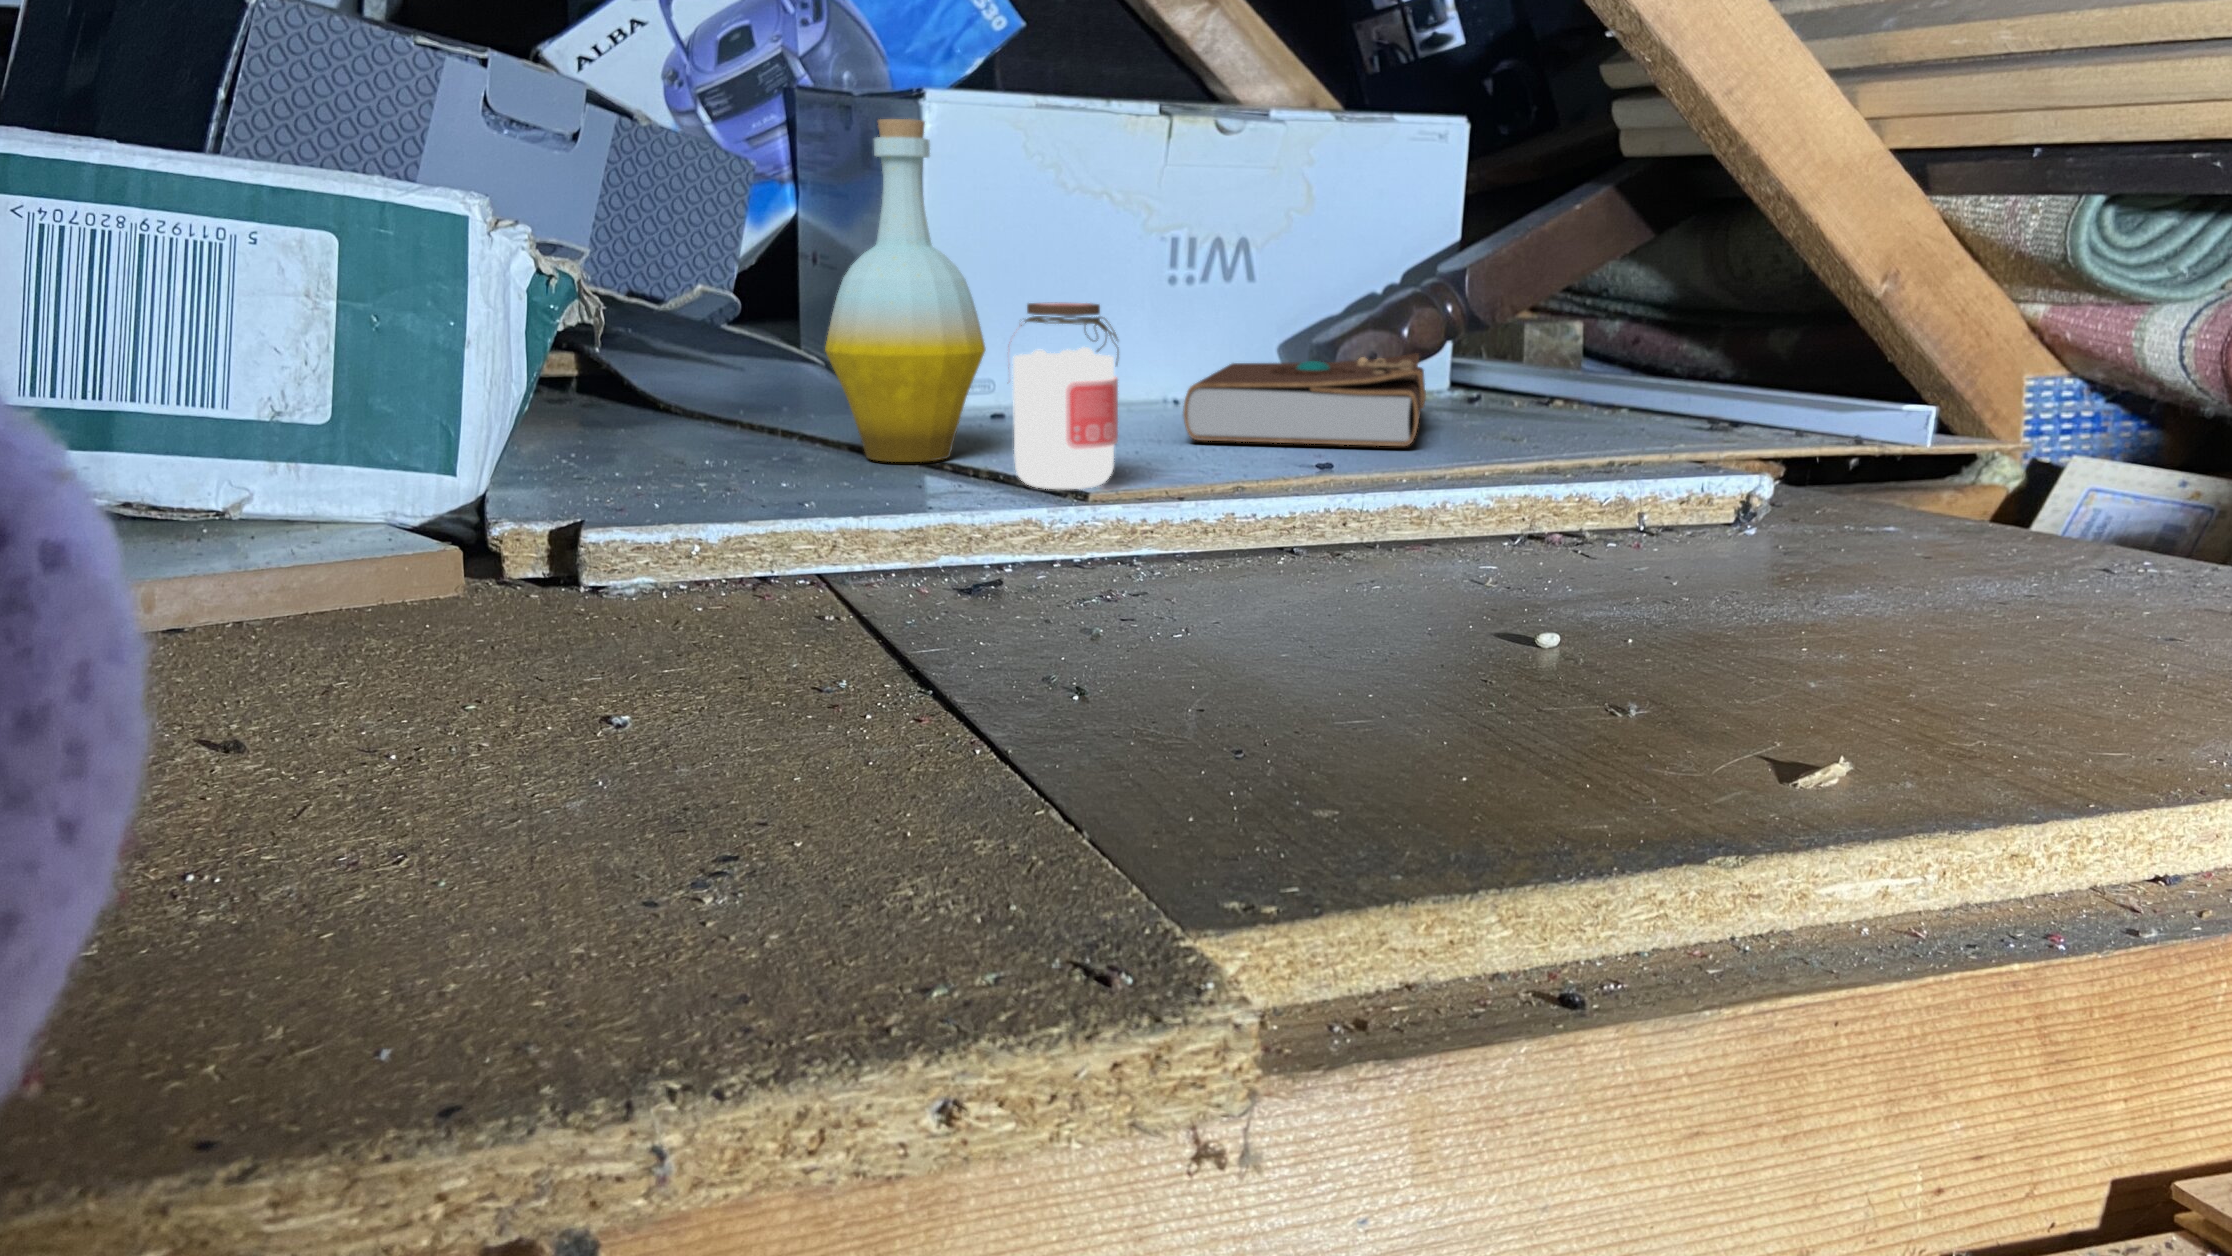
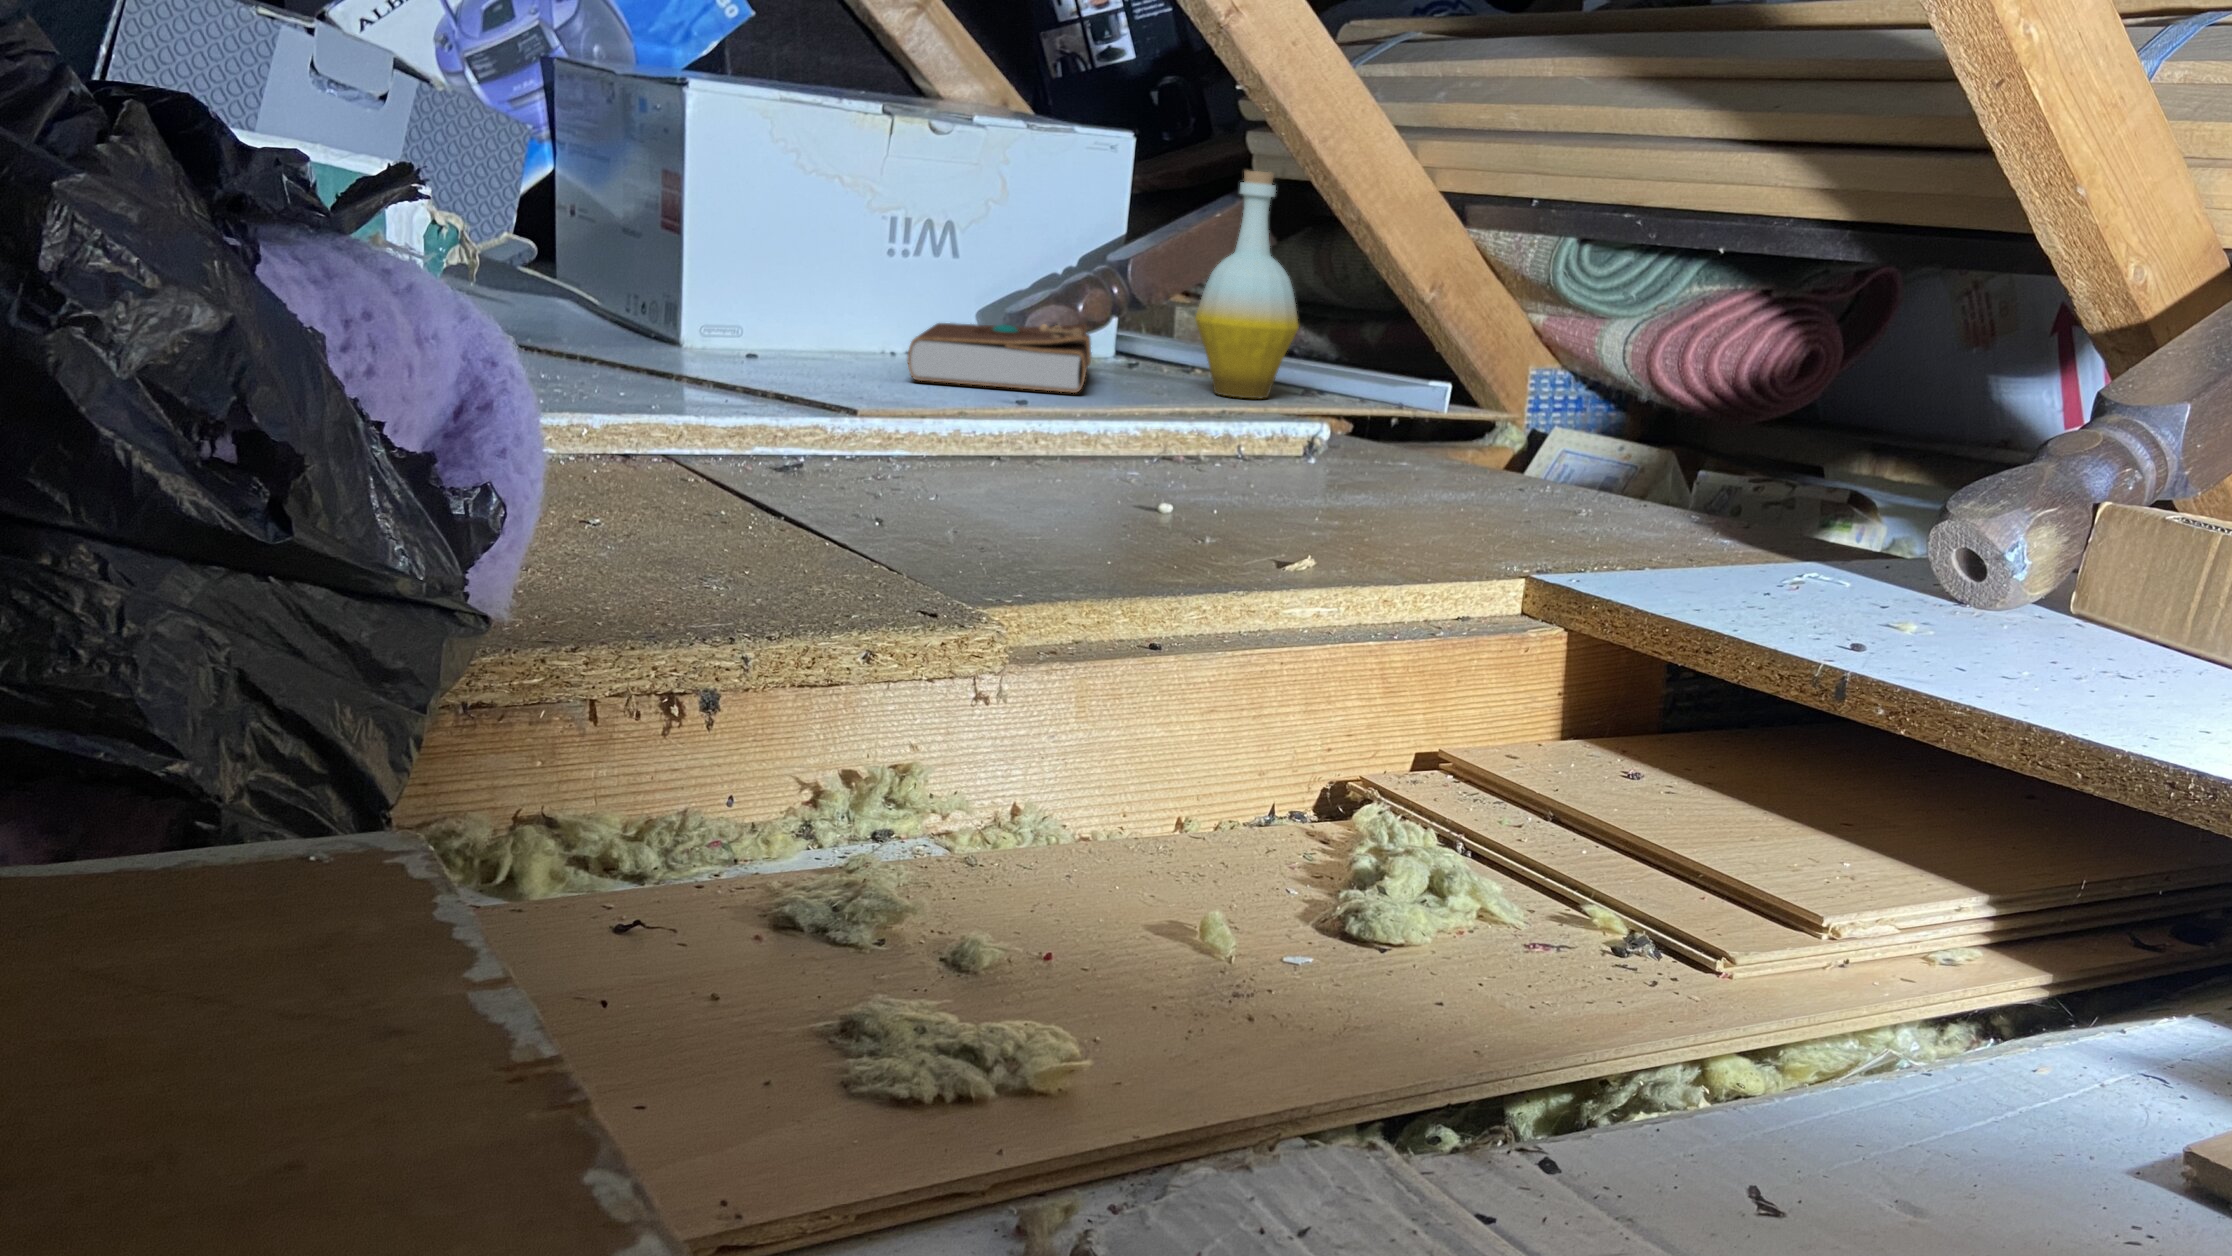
bottle: present [825,119,986,462] -> present [1195,171,1299,398]
jar: present [1013,303,1119,489] -> none [792,270,874,409]

